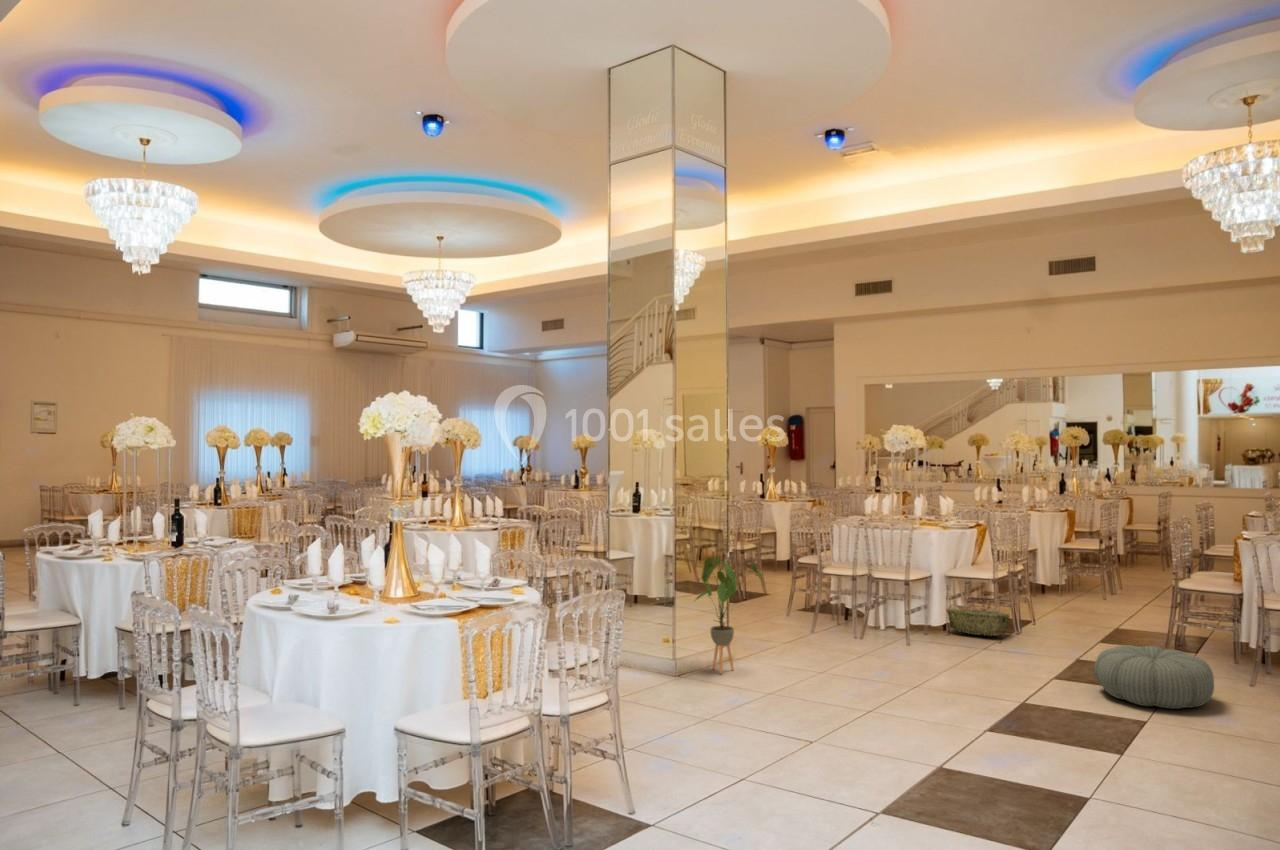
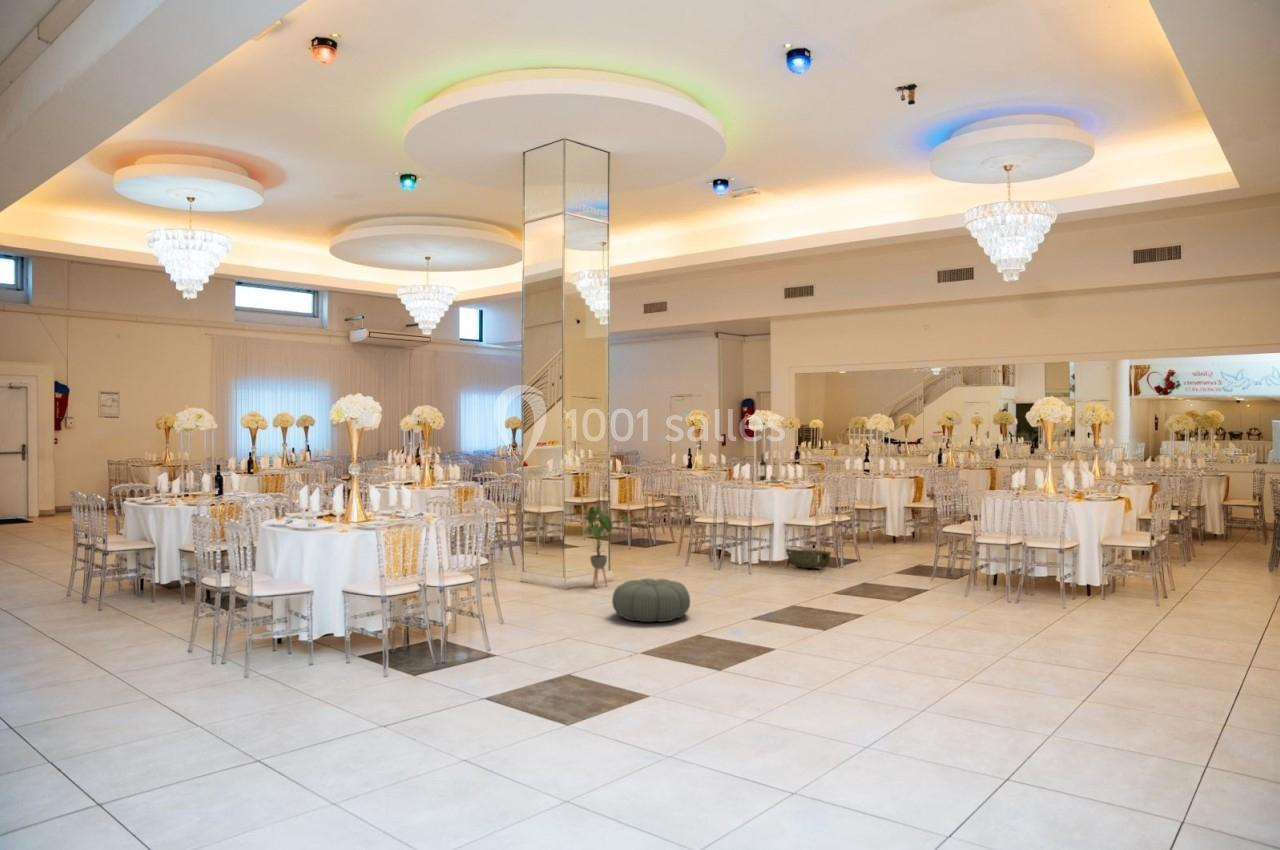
wine bottle: none [897,481,936,519] -> present [759,454,782,482]
pouf: present [1094,645,1214,709] -> present [612,578,690,622]

